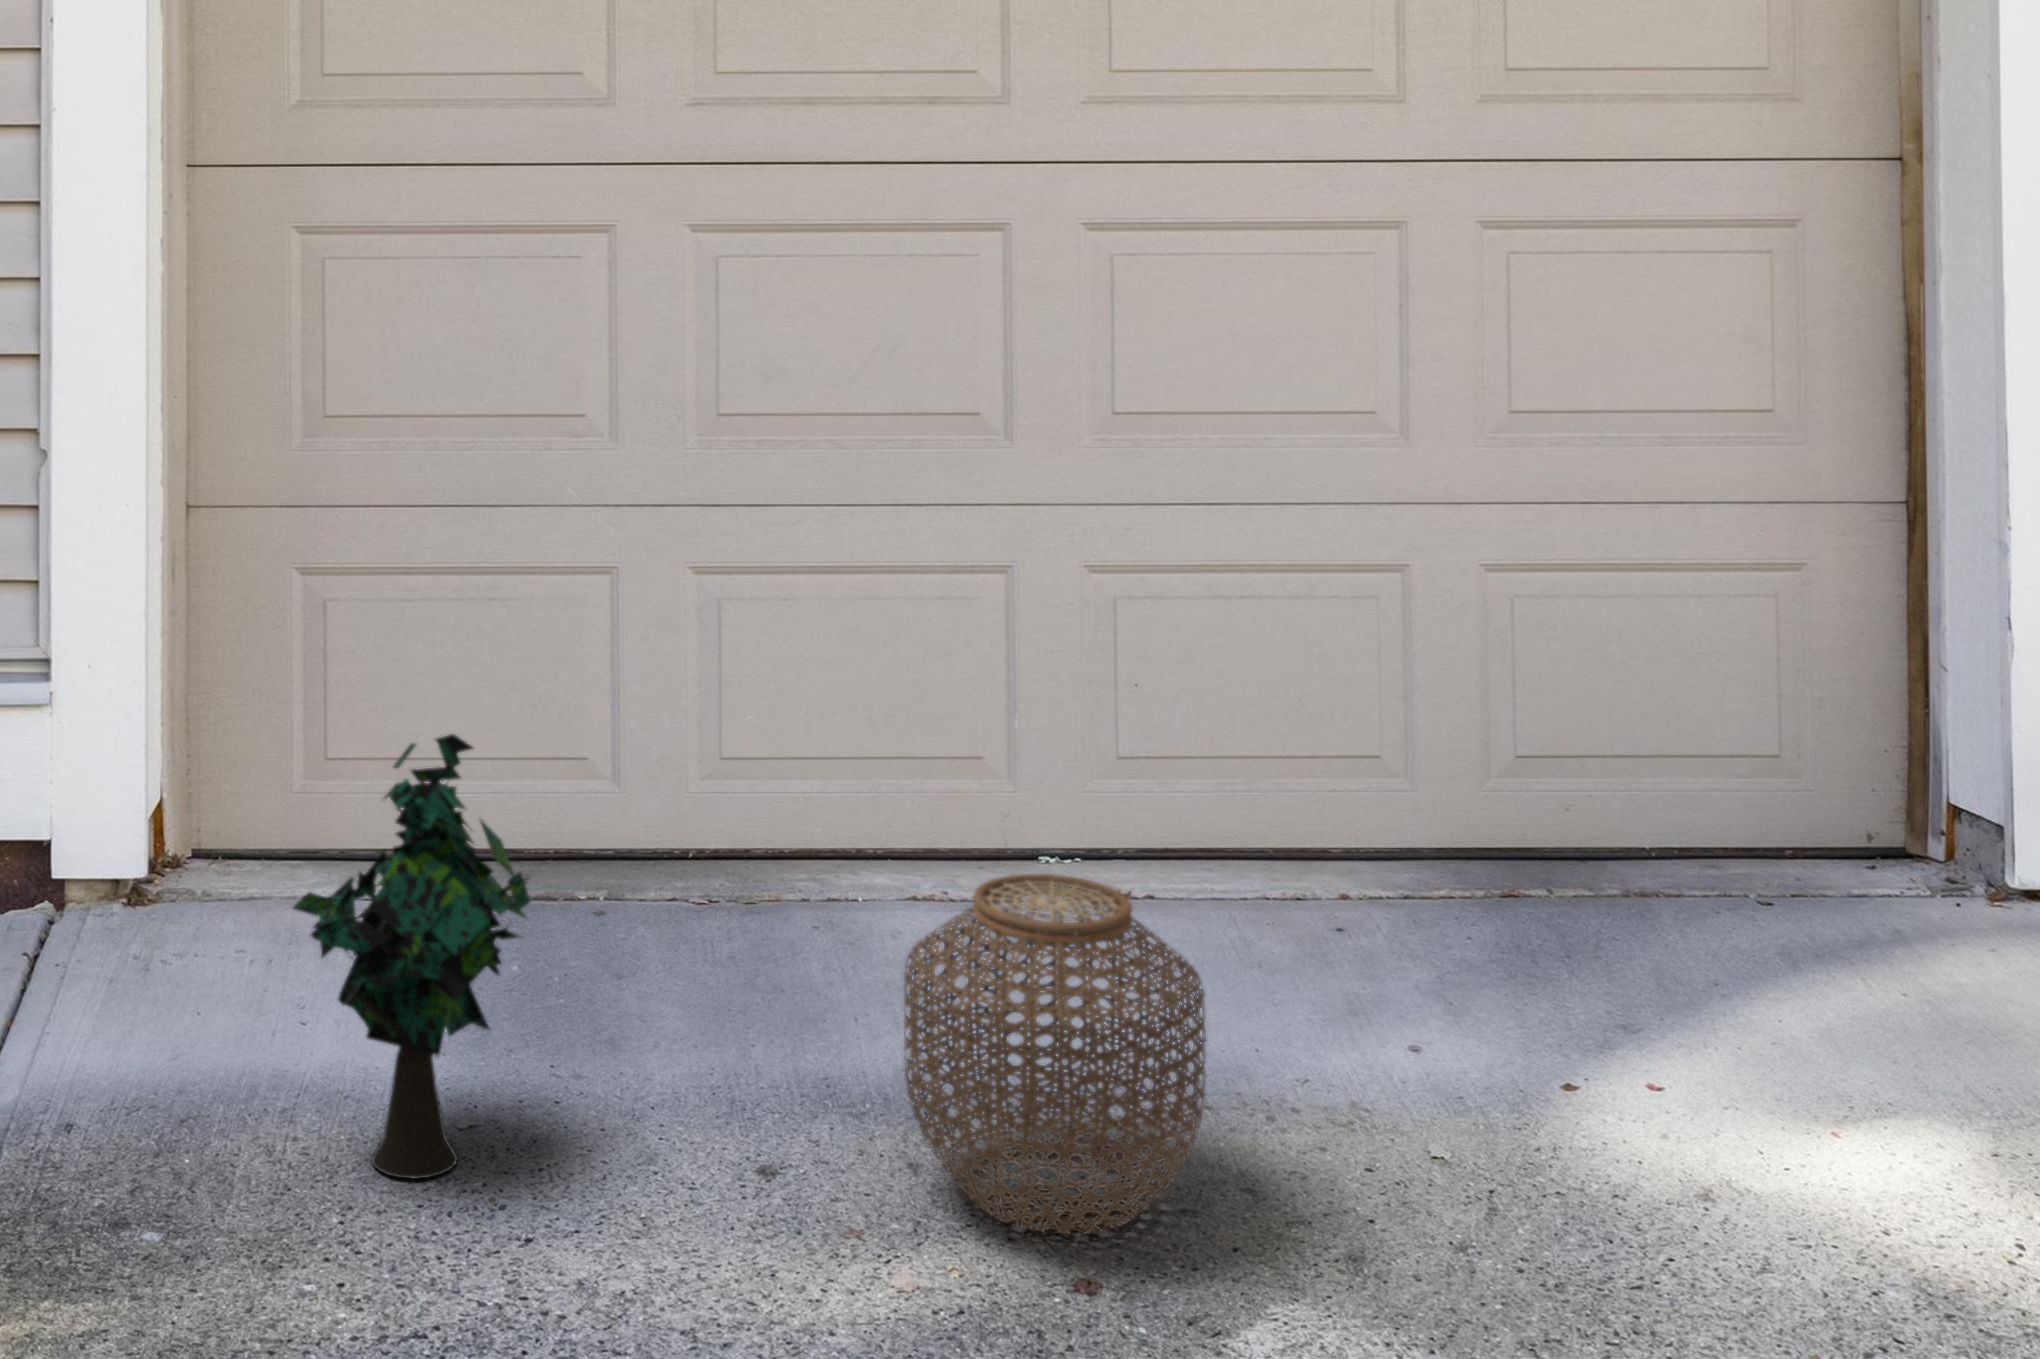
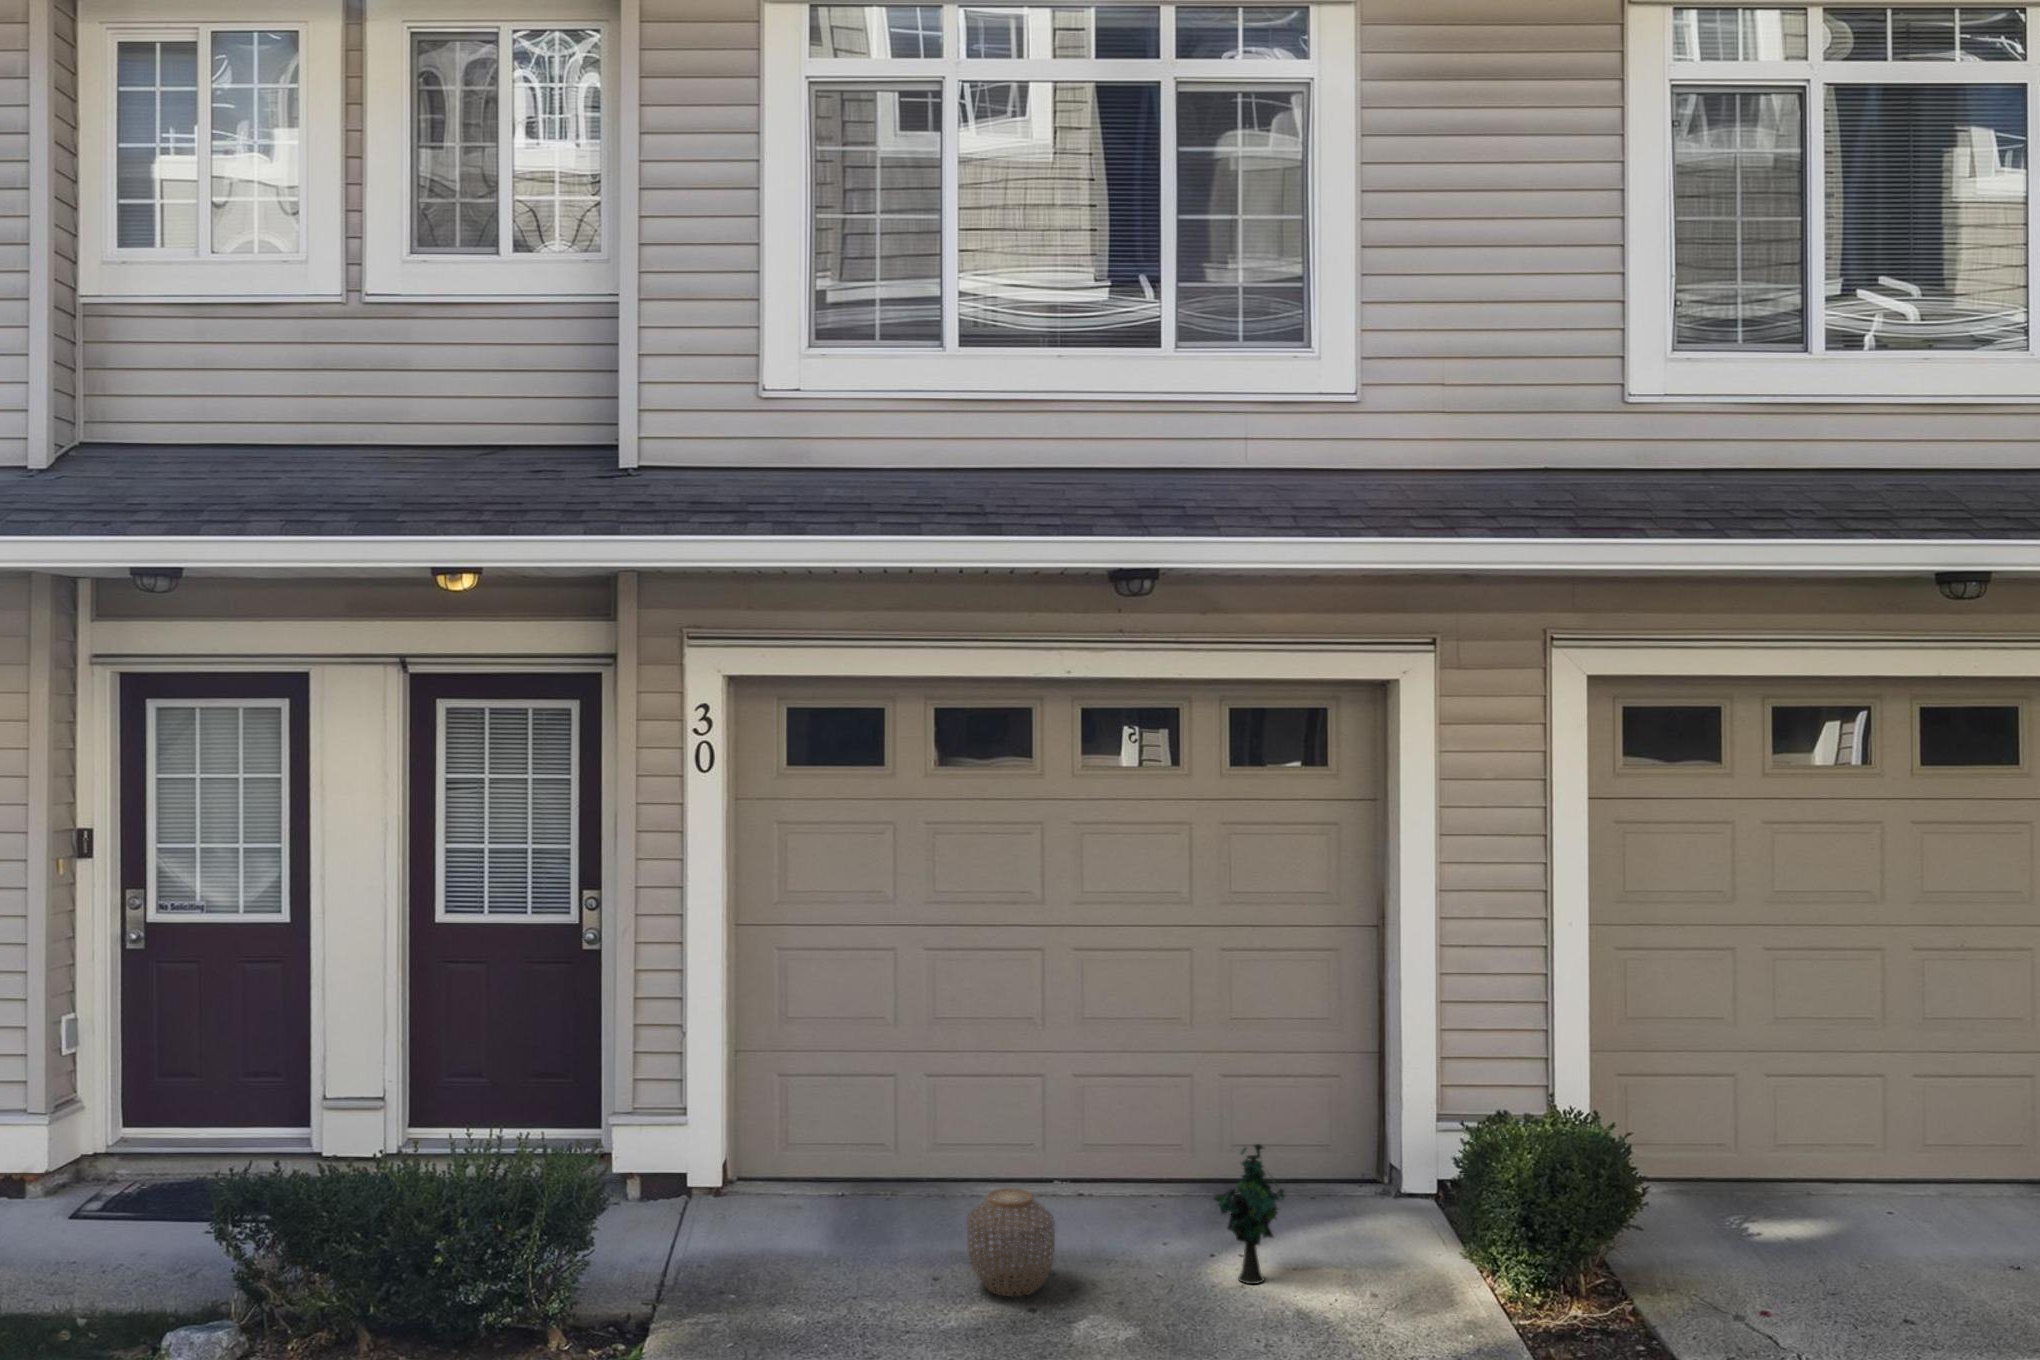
decorative plant: present [293,734,530,1178] -> present [1214,1144,1285,1284]

